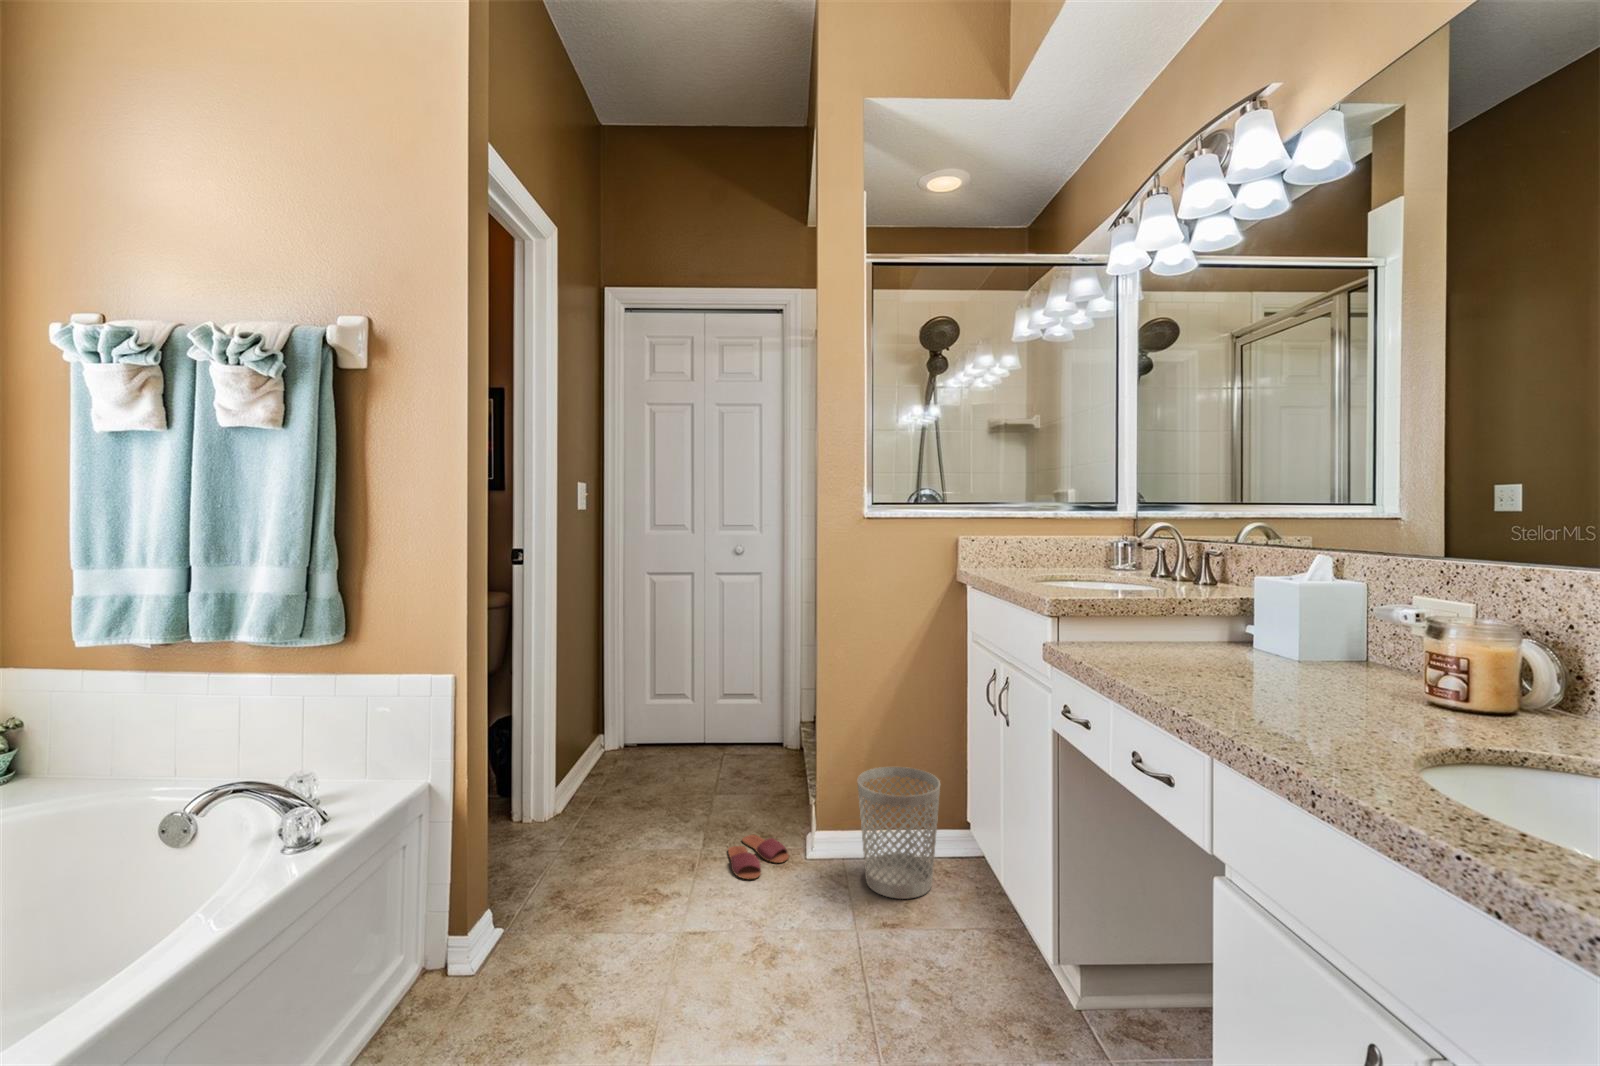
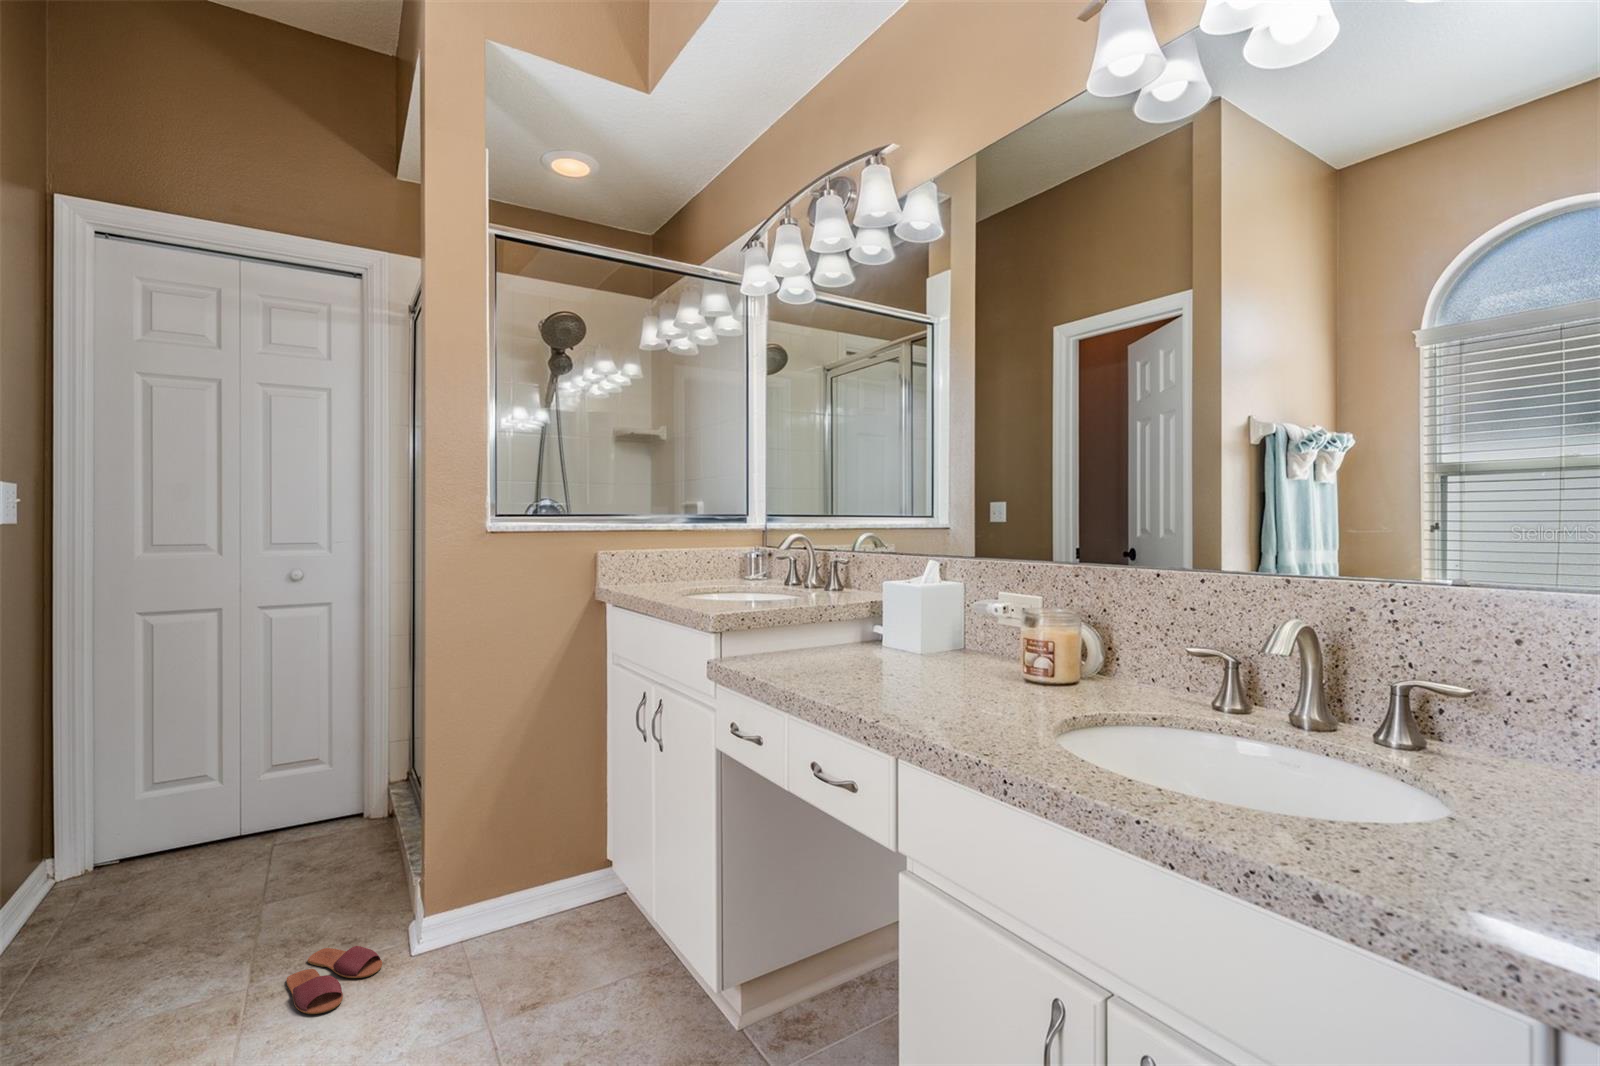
wastebasket: present [857,767,940,899] -> none [480,817,582,976]

